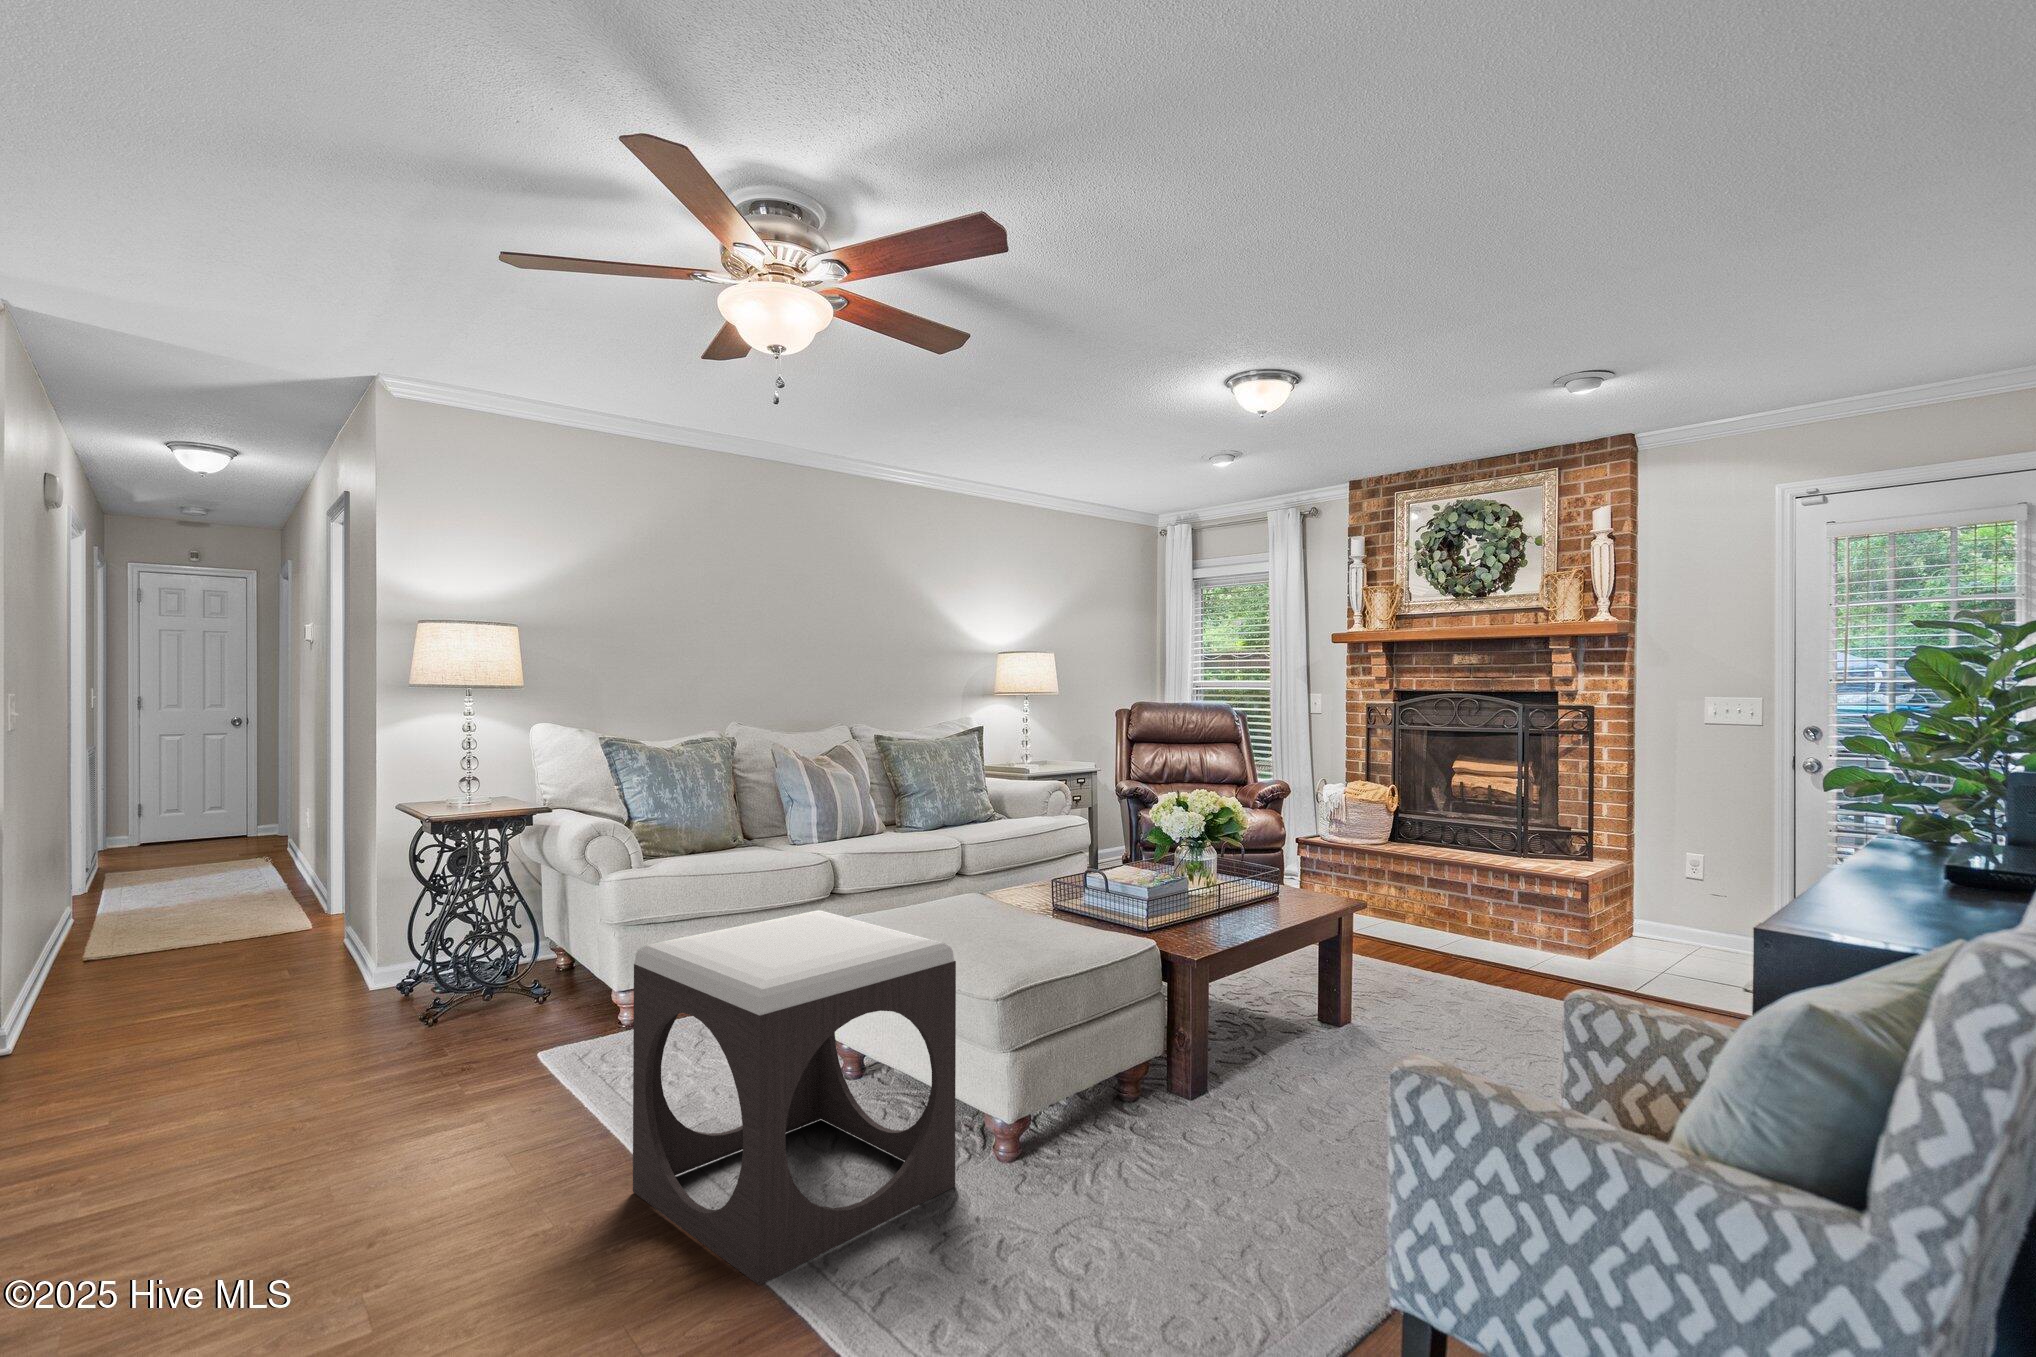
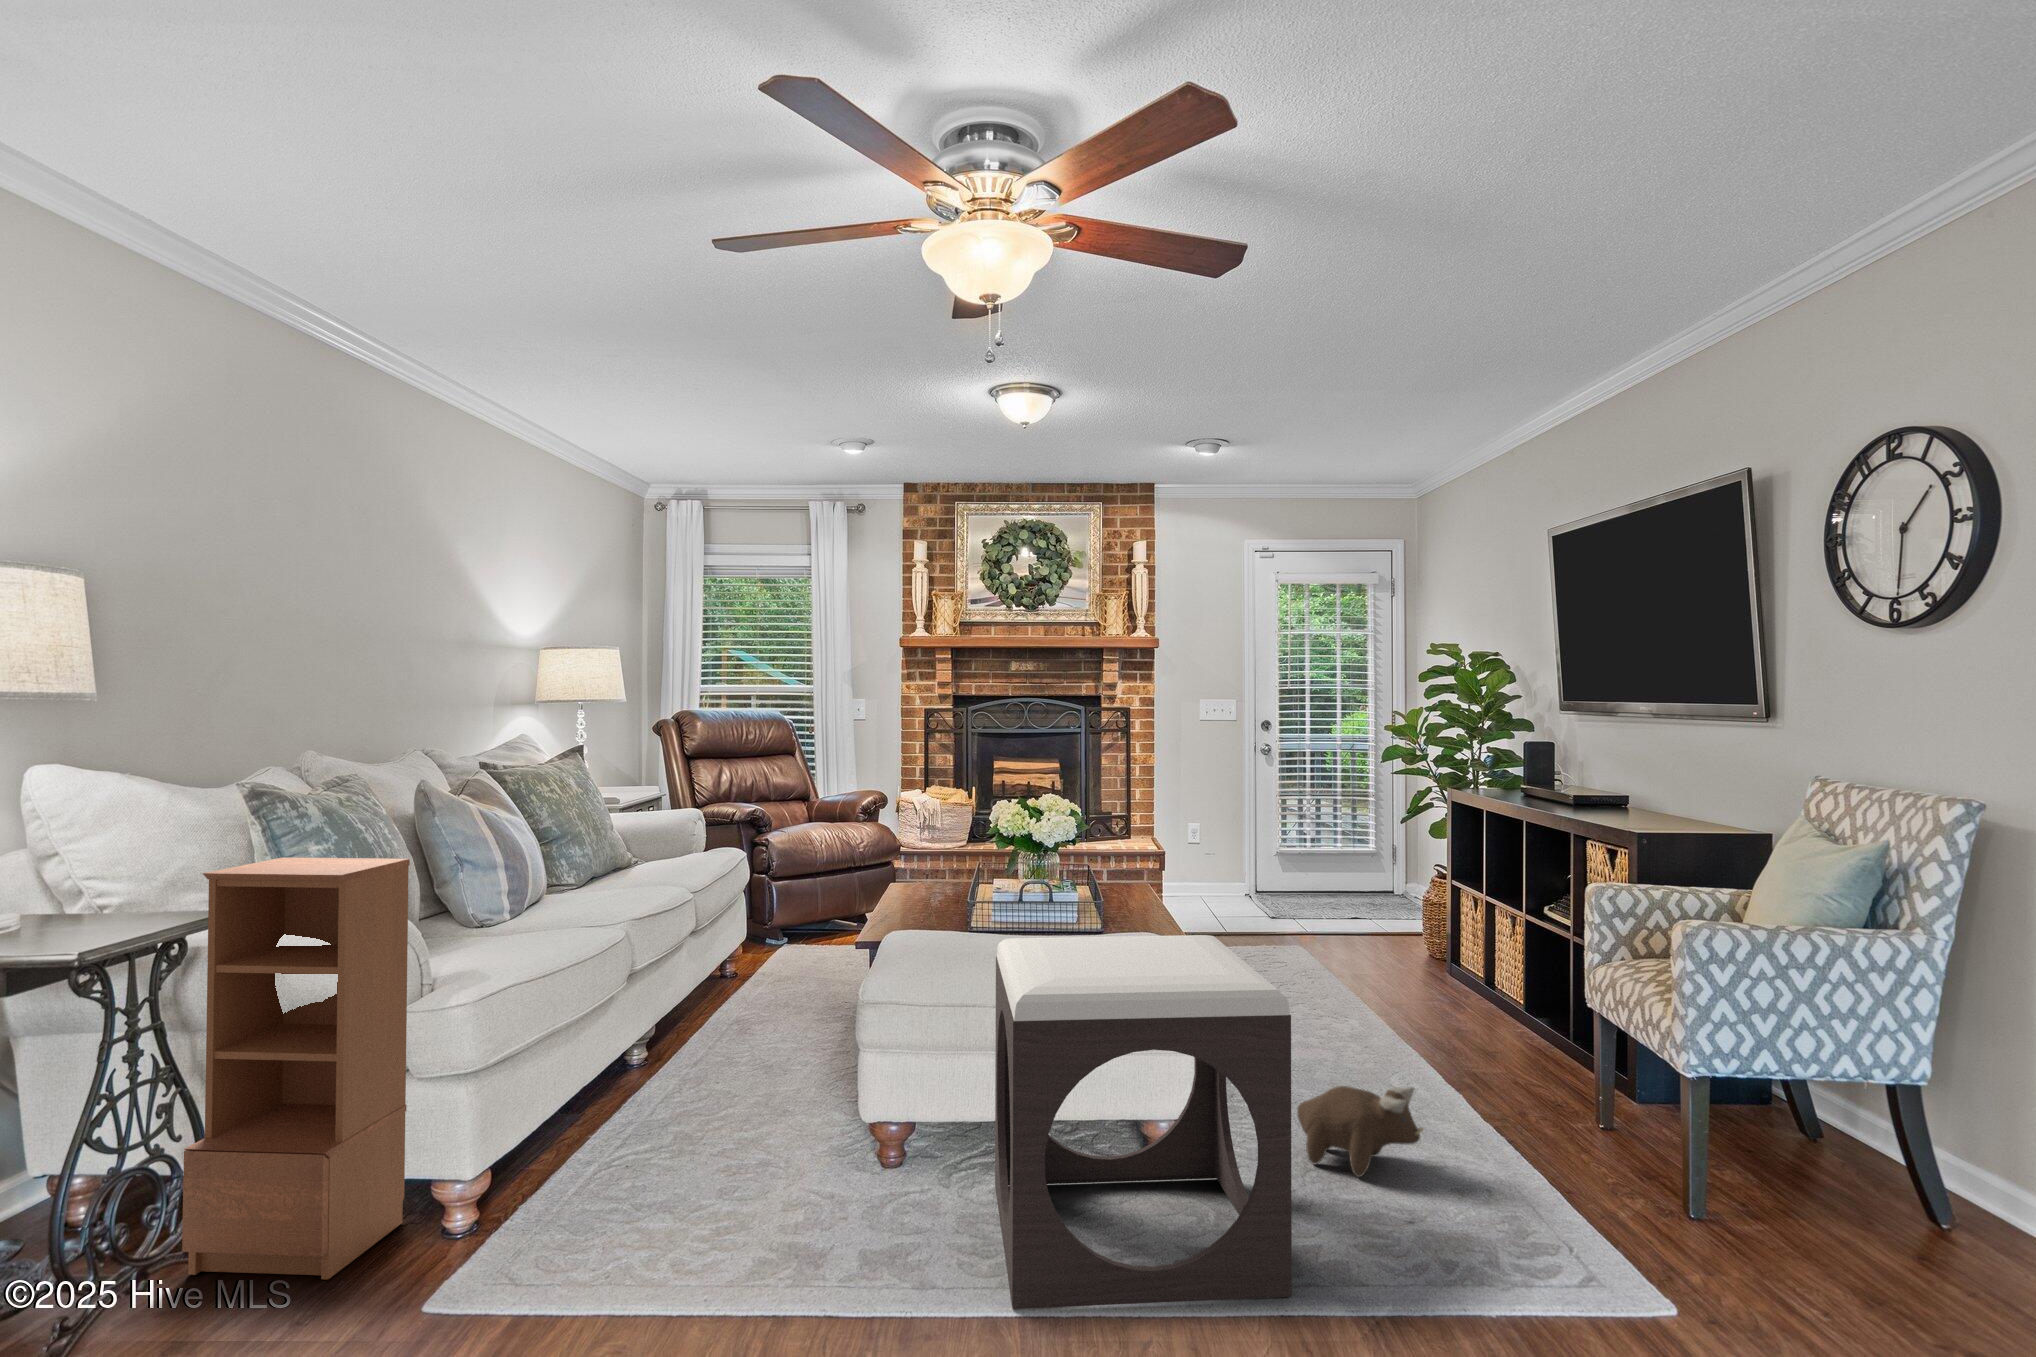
bookcase: none [486,790,587,1033] -> present [182,857,410,1279]
plush toy: none [1042,1141,1133,1244] -> present [1297,1086,1424,1177]

